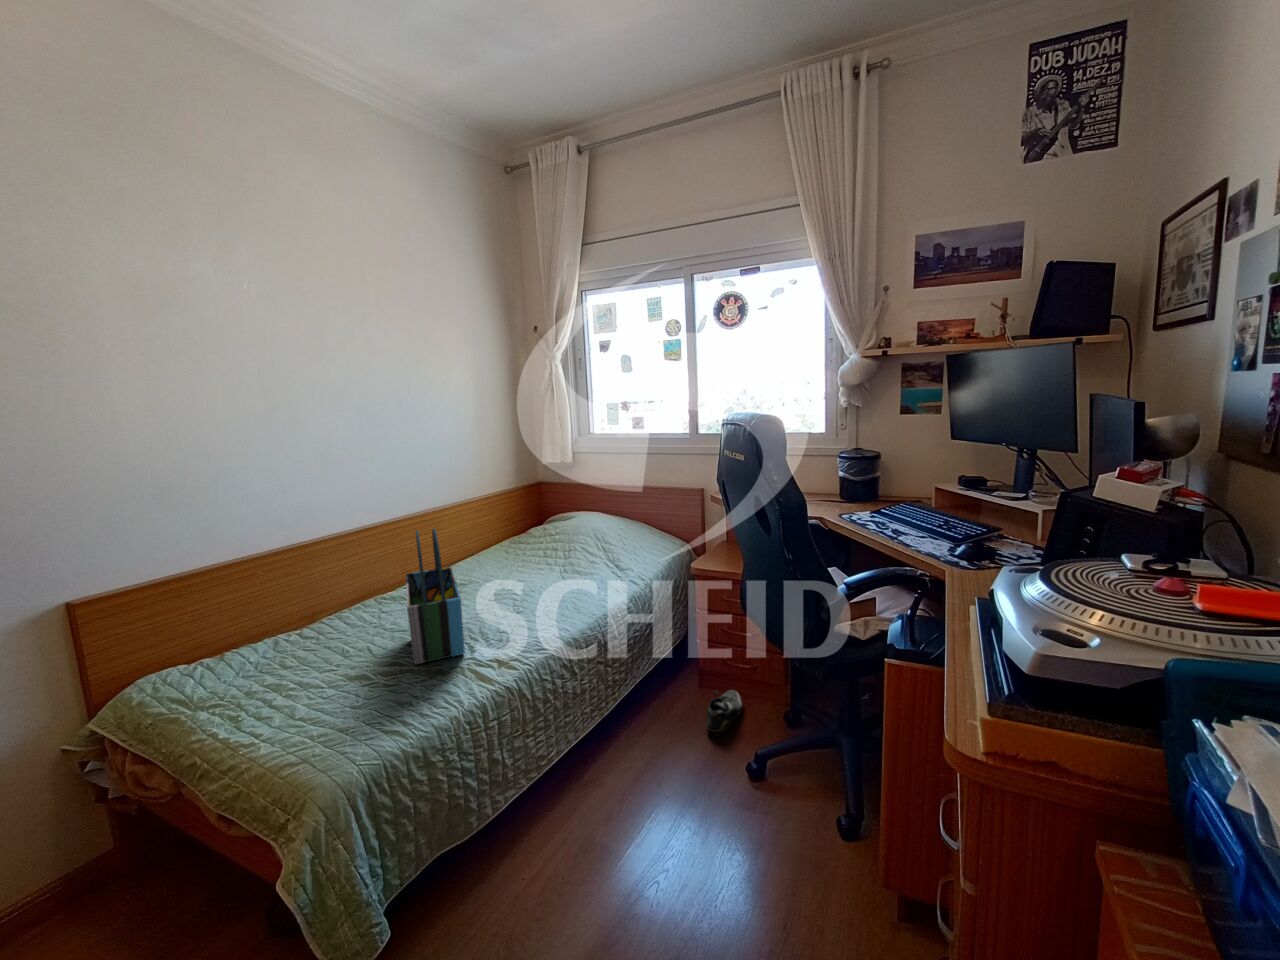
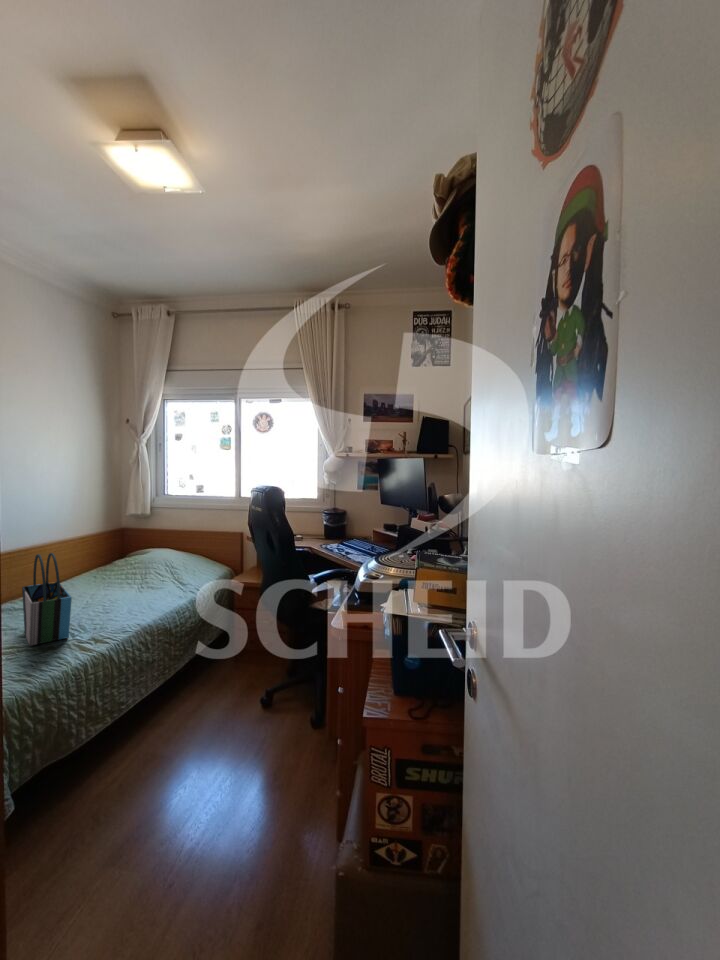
shoe: present [706,690,742,735] -> none [237,660,262,688]

